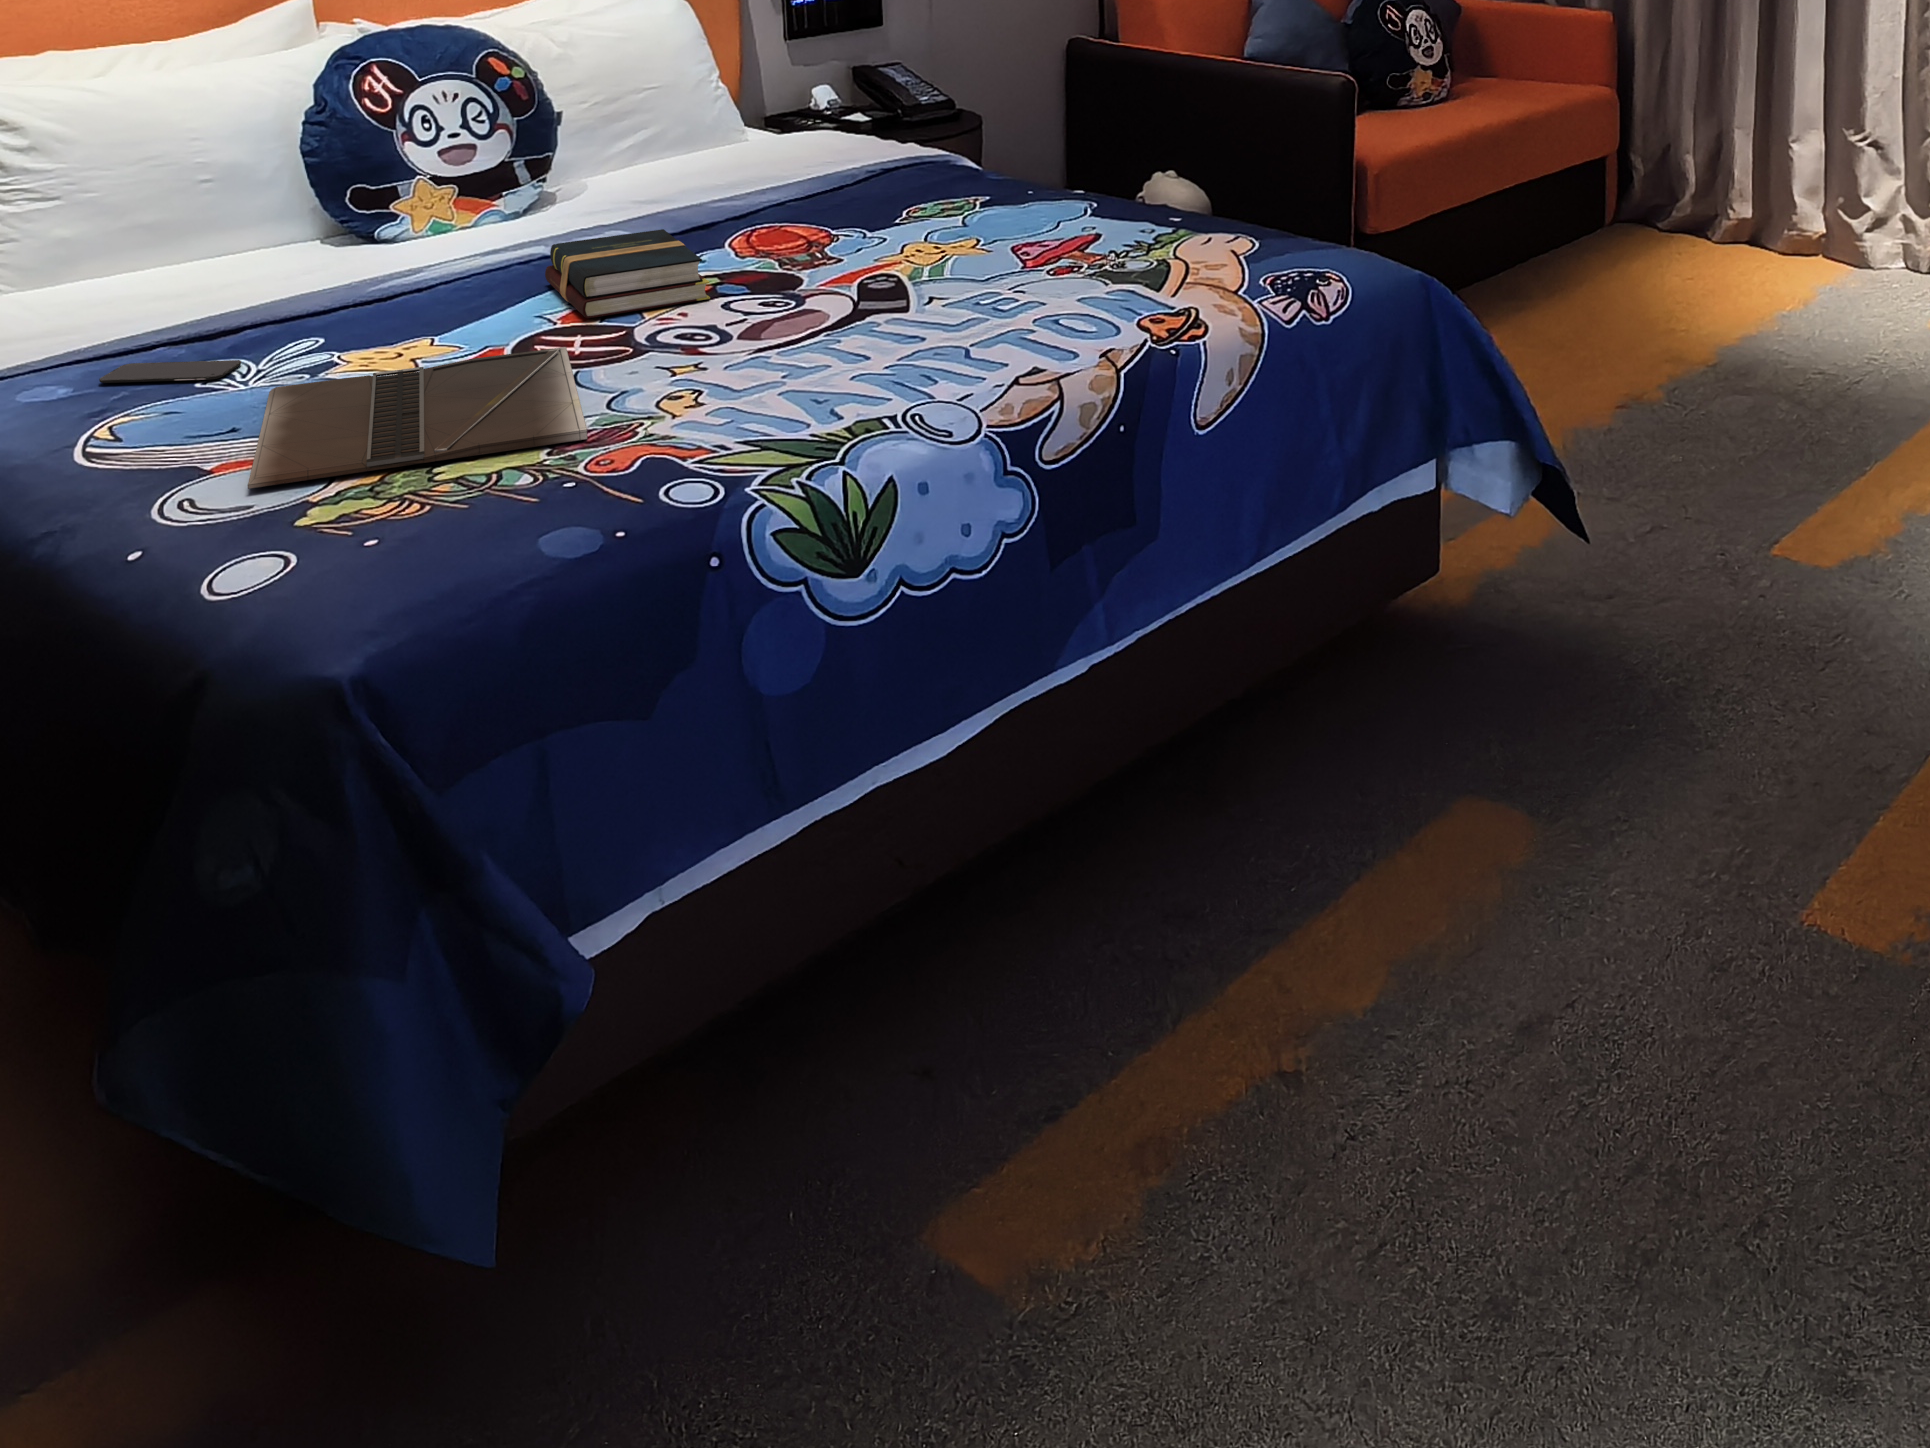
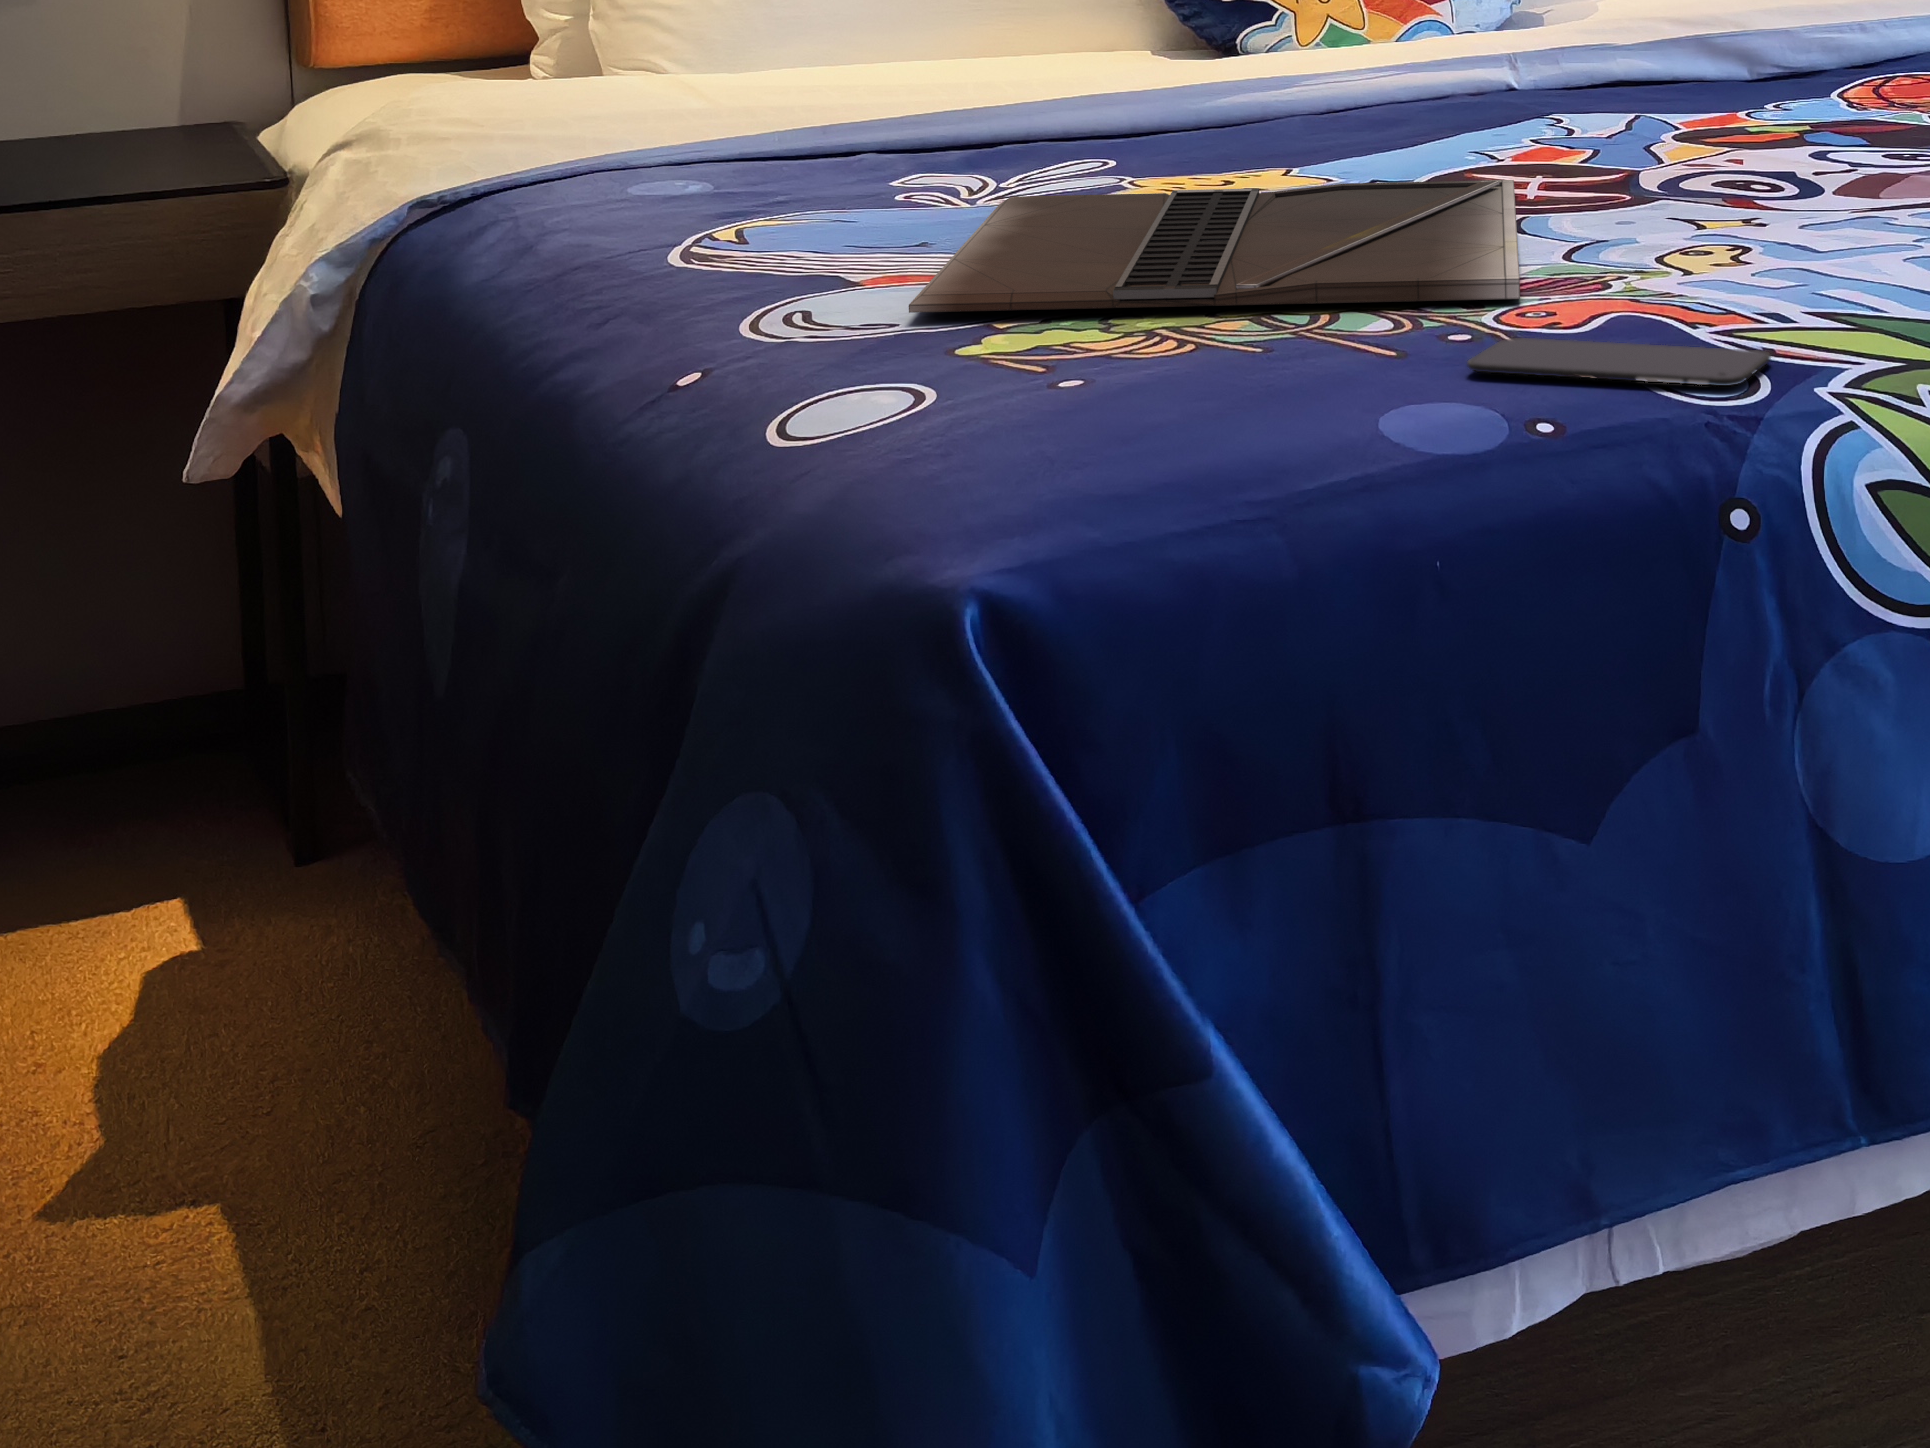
hardback book: present [545,229,710,318] -> none [1501,25,1794,150]
smartphone: present [99,360,241,383] -> present [1467,338,1771,386]

